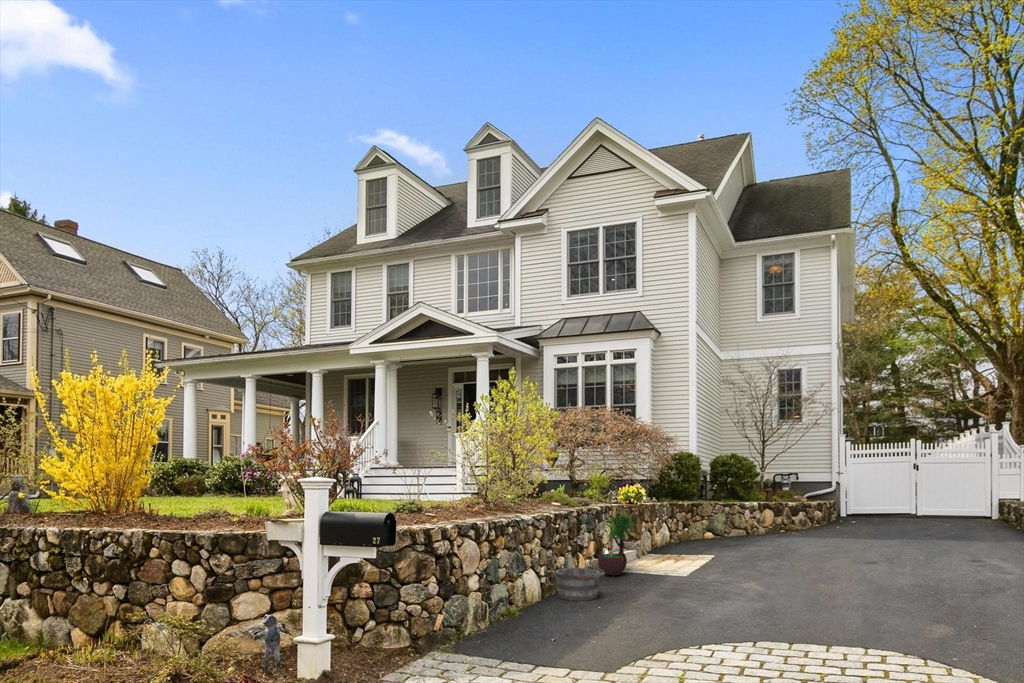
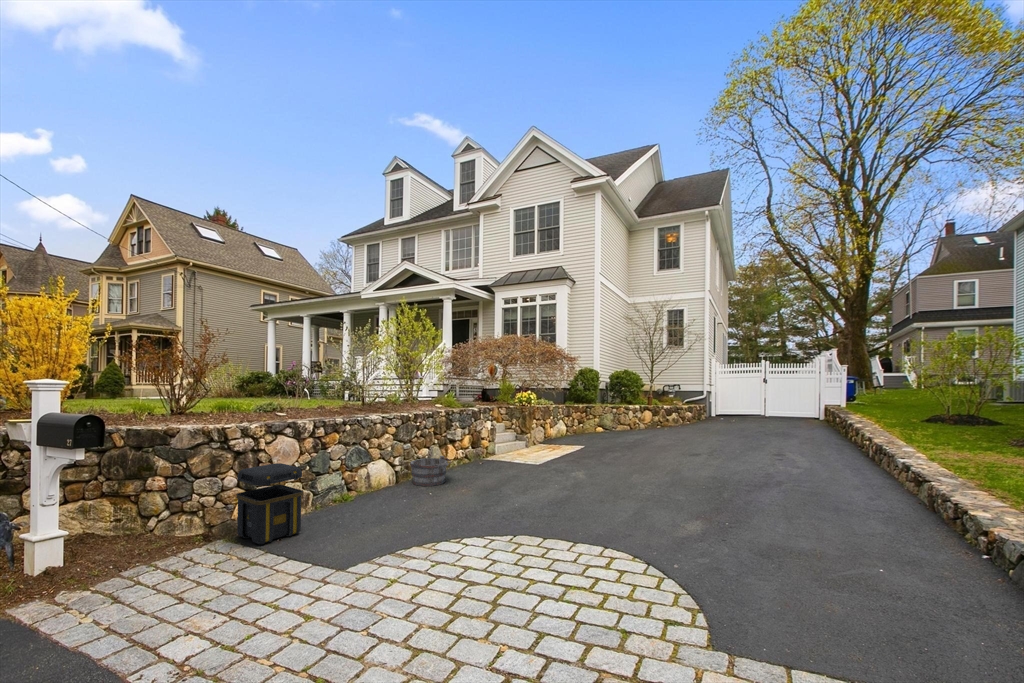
potted tree: present [598,512,633,576] -> none [471,411,501,463]
toolbox: none [443,568,511,655] -> present [236,463,303,544]

